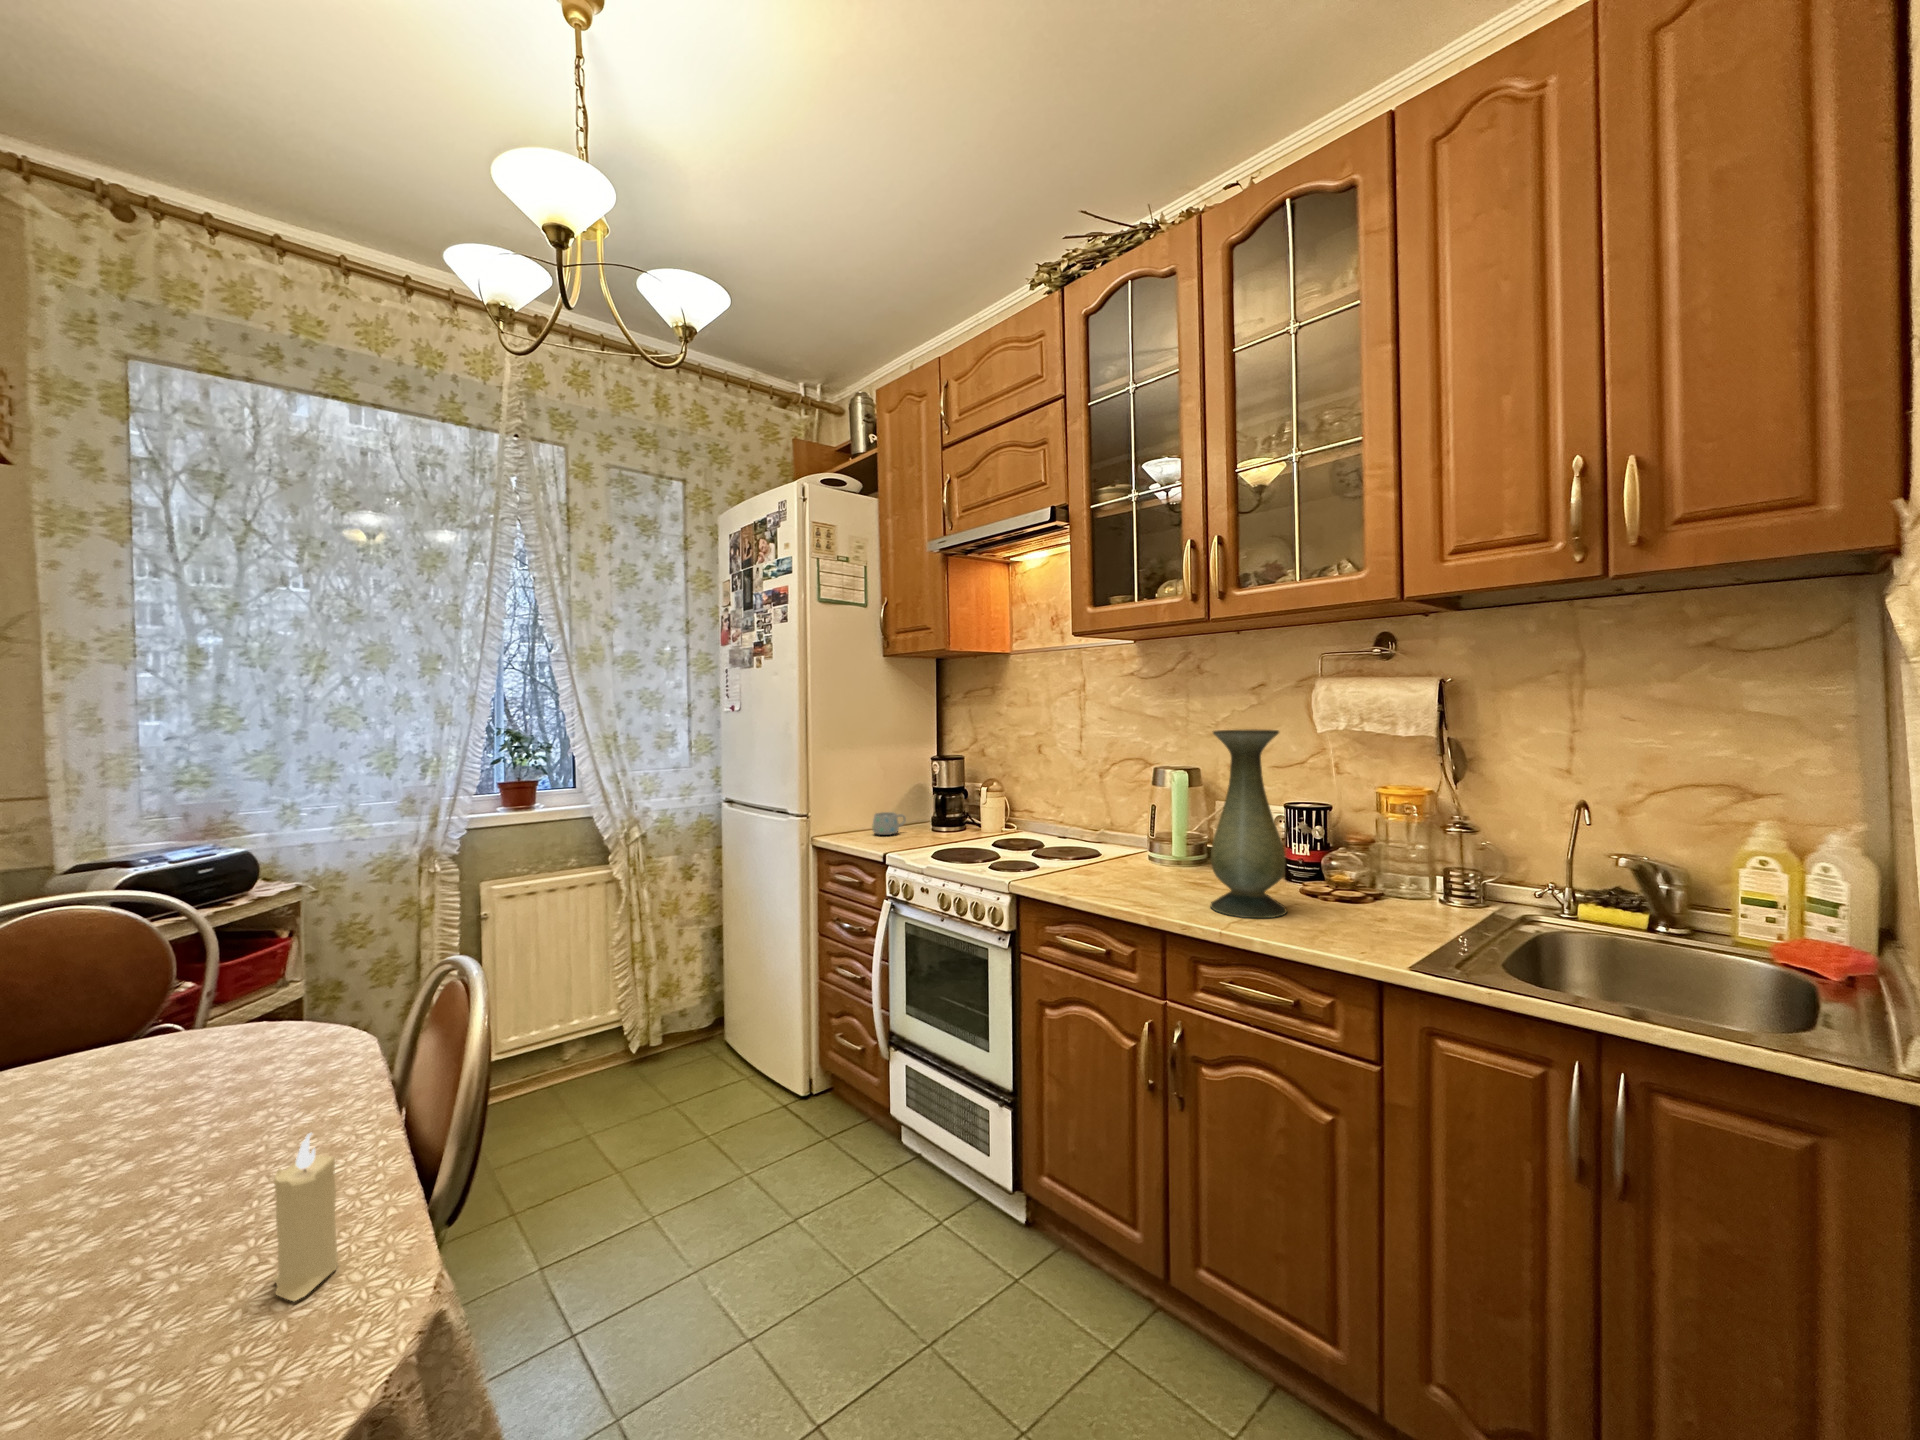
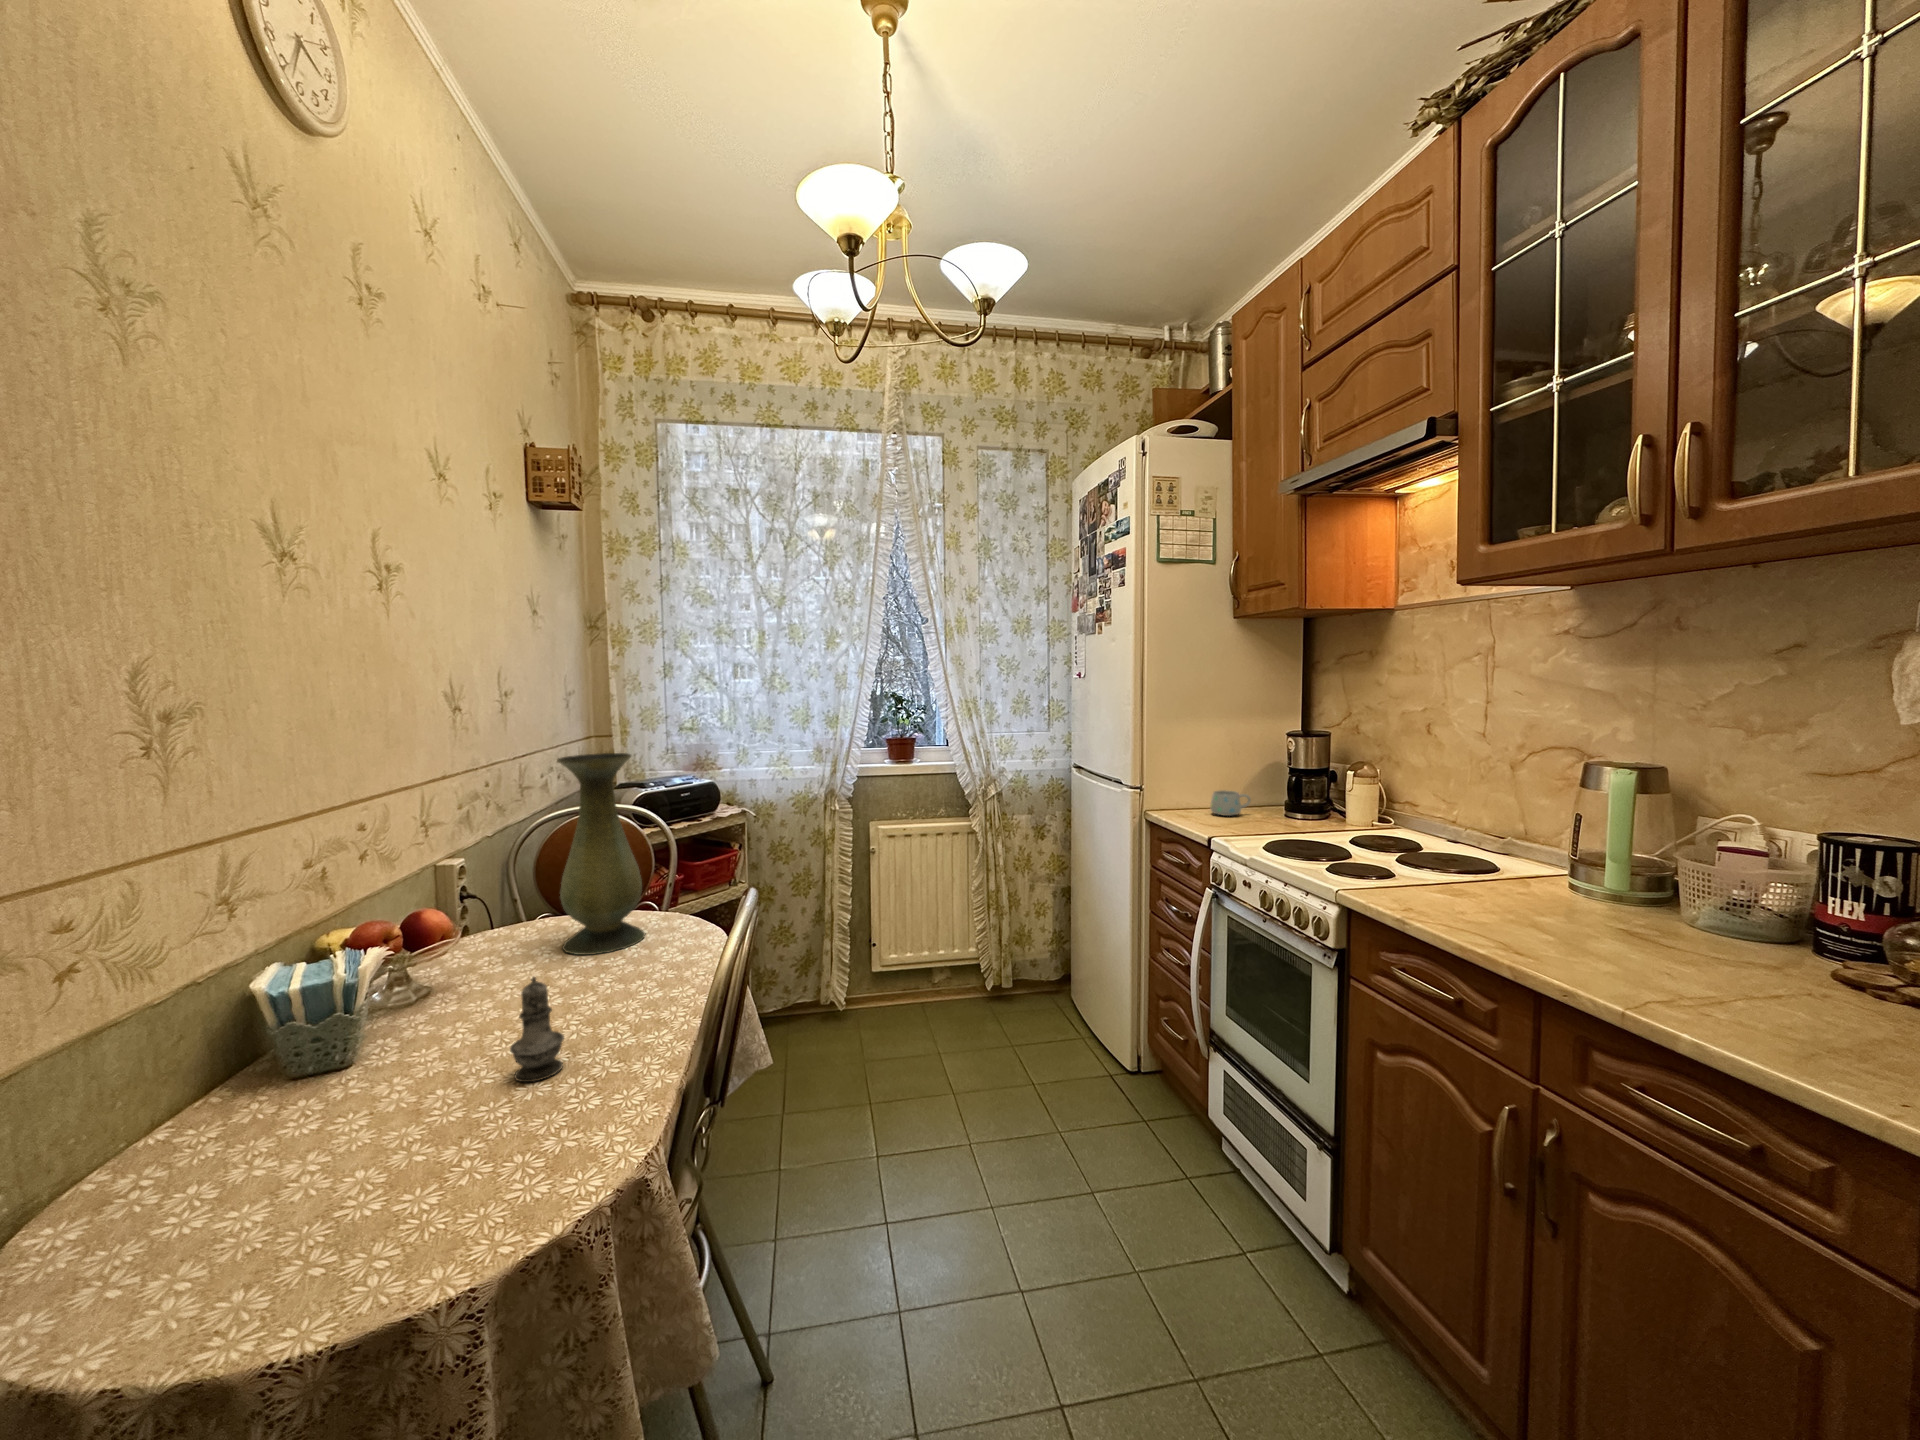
vase: present [1211,730,1287,919] -> present [558,753,645,955]
salt shaker: none [110,1119,210,1281] -> present [510,977,564,1082]
candle: present [273,1133,337,1301] -> none [566,1012,608,1132]

